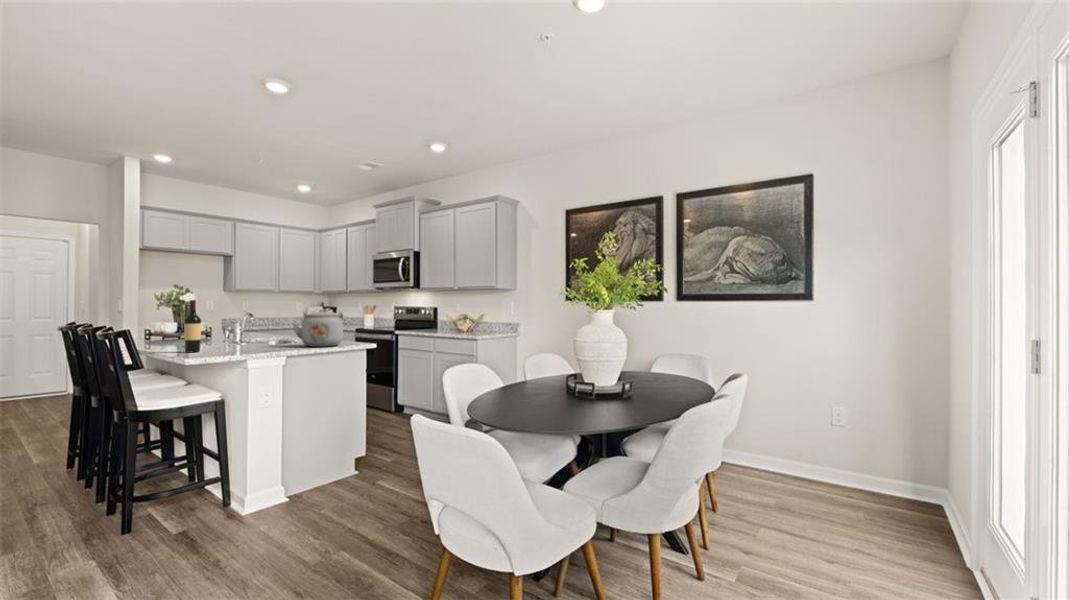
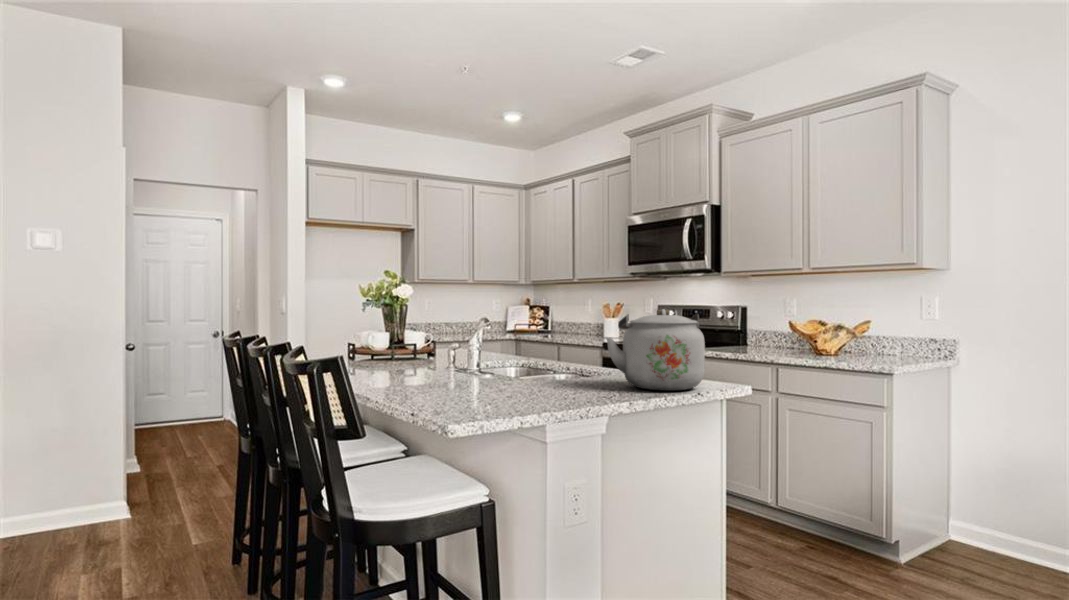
wine bottle: present [184,300,201,353] -> none [431,291,460,401]

